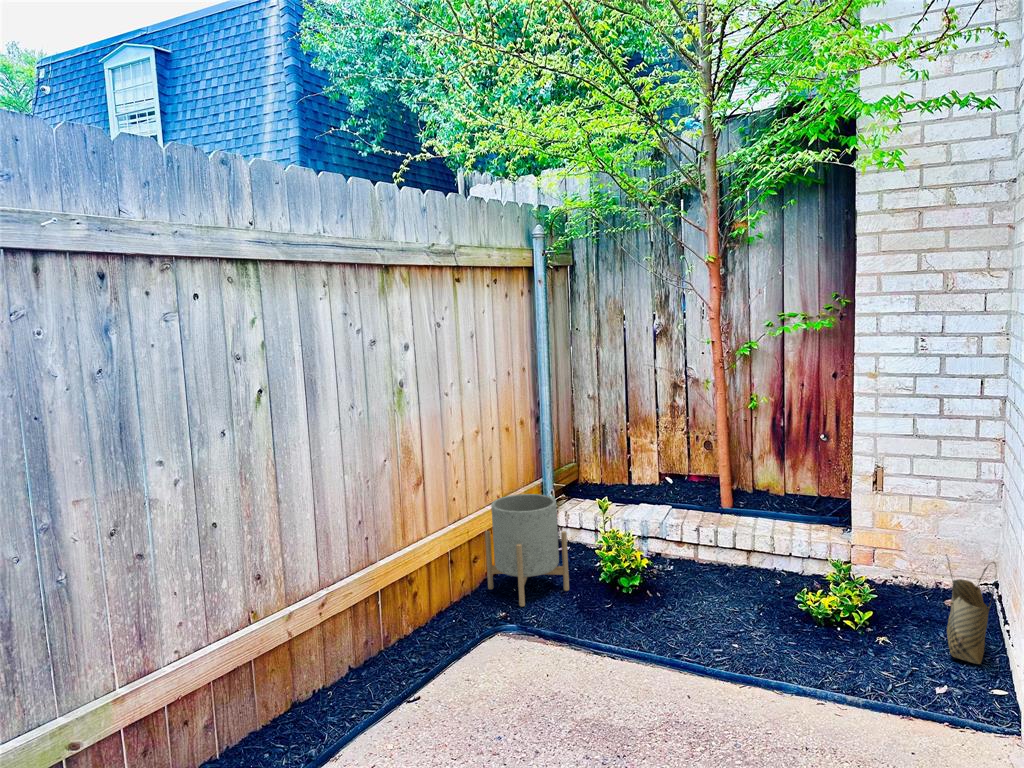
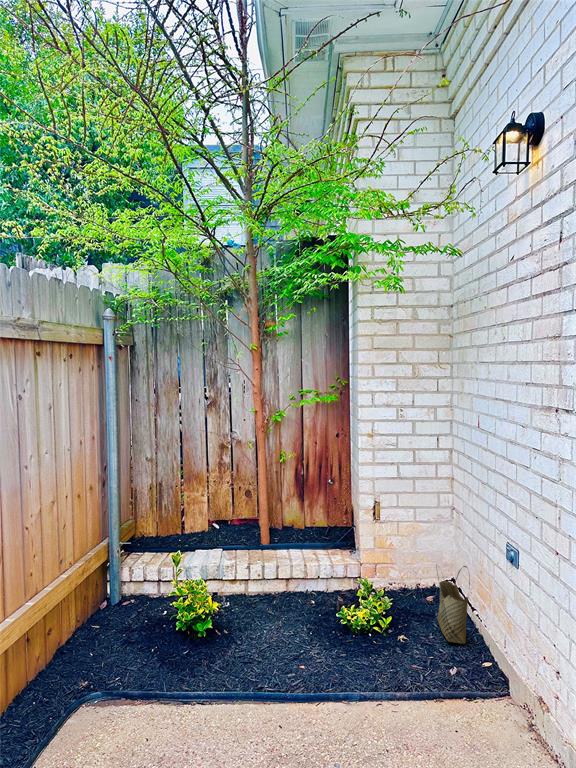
planter: present [485,494,569,606] -> none [60,554,145,669]

